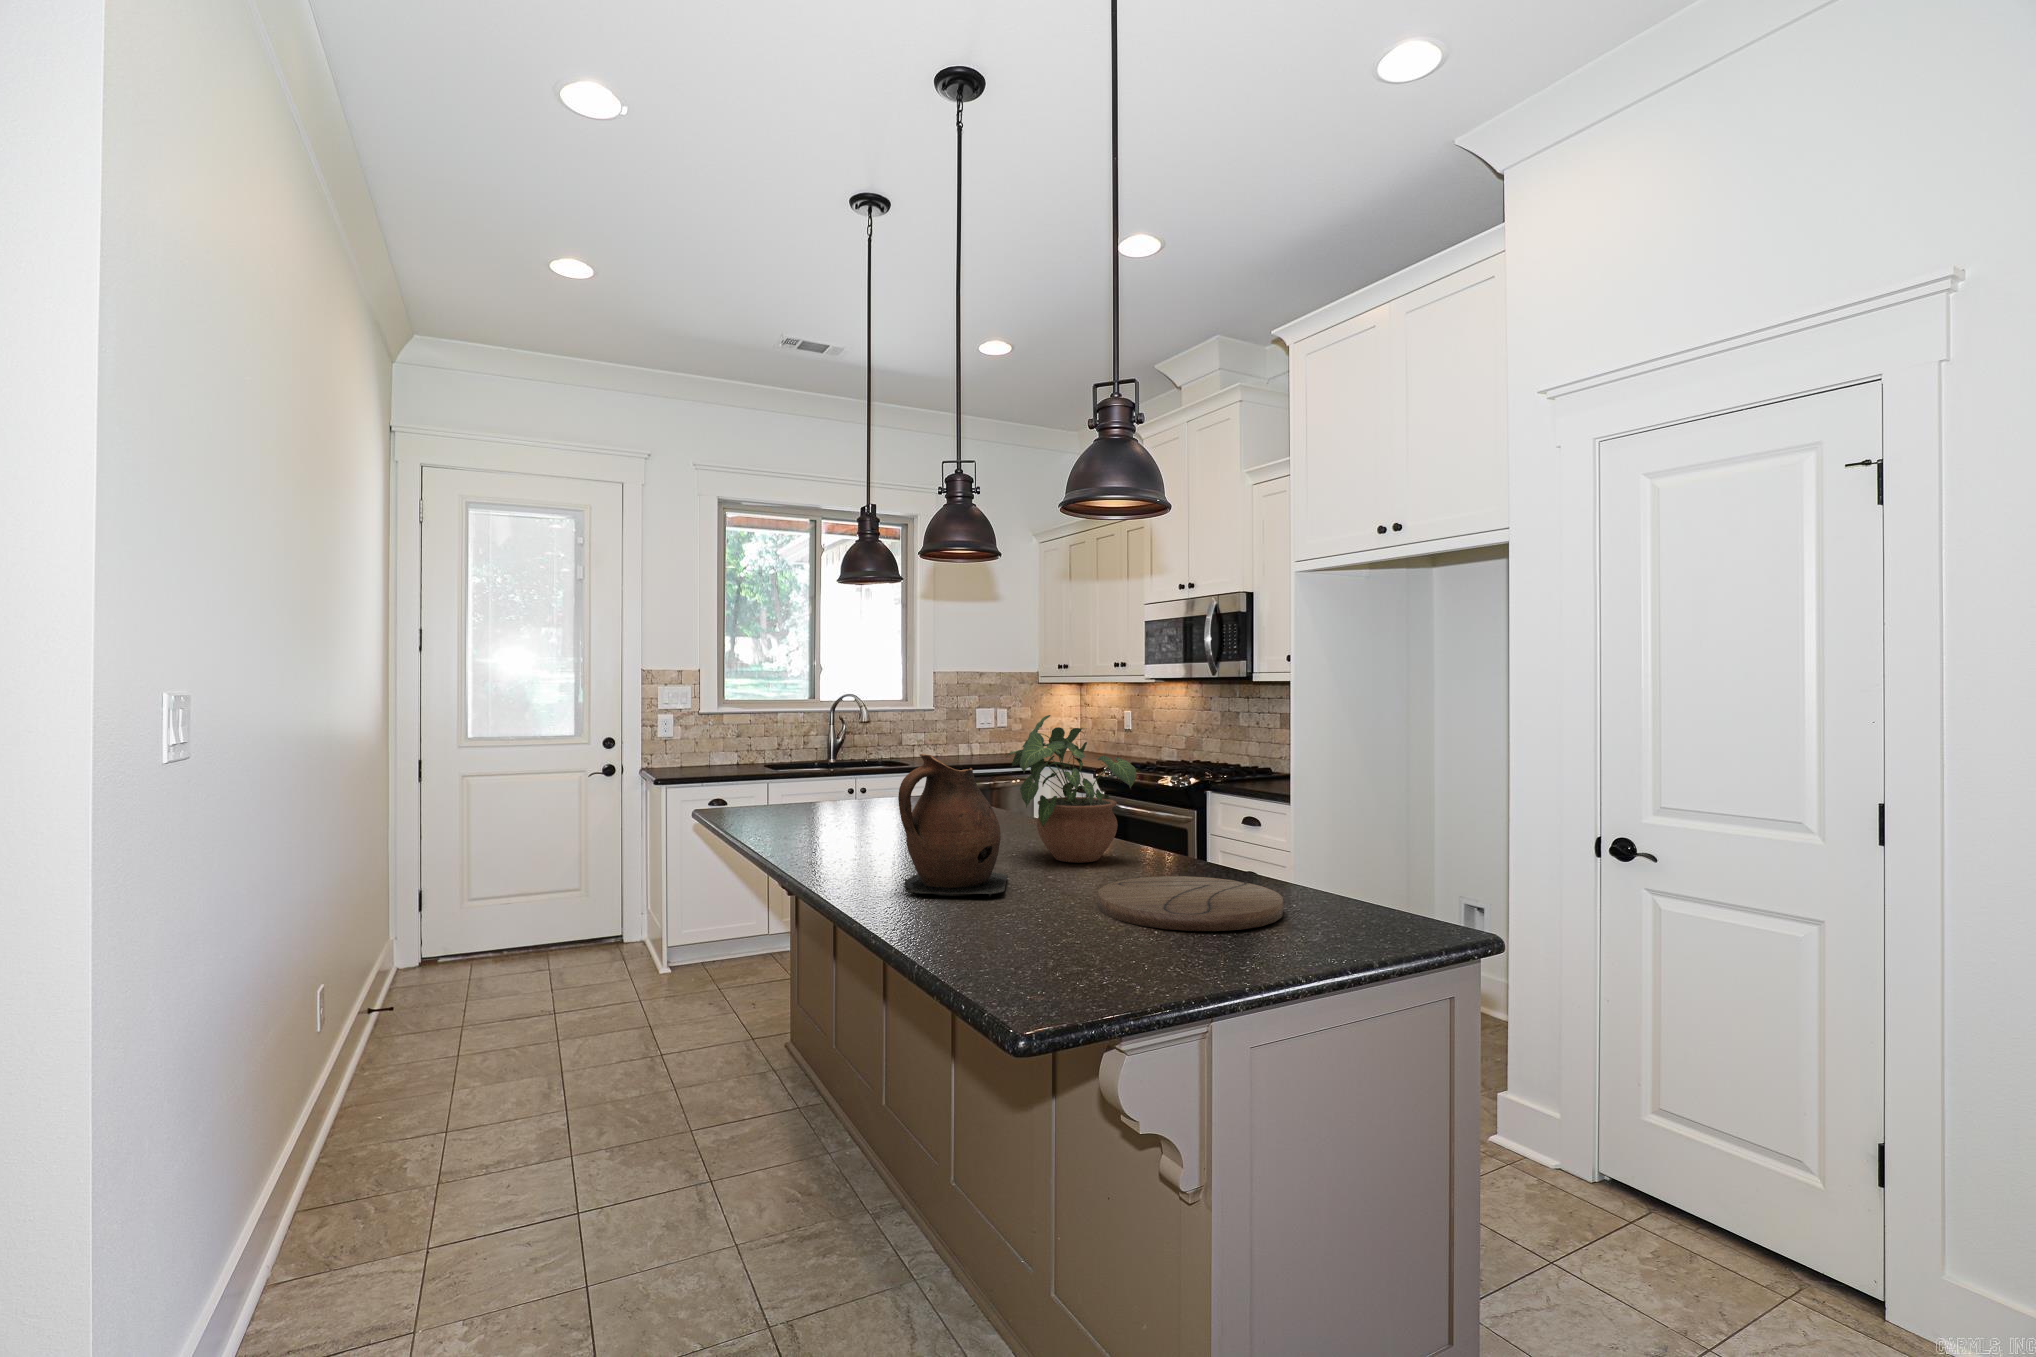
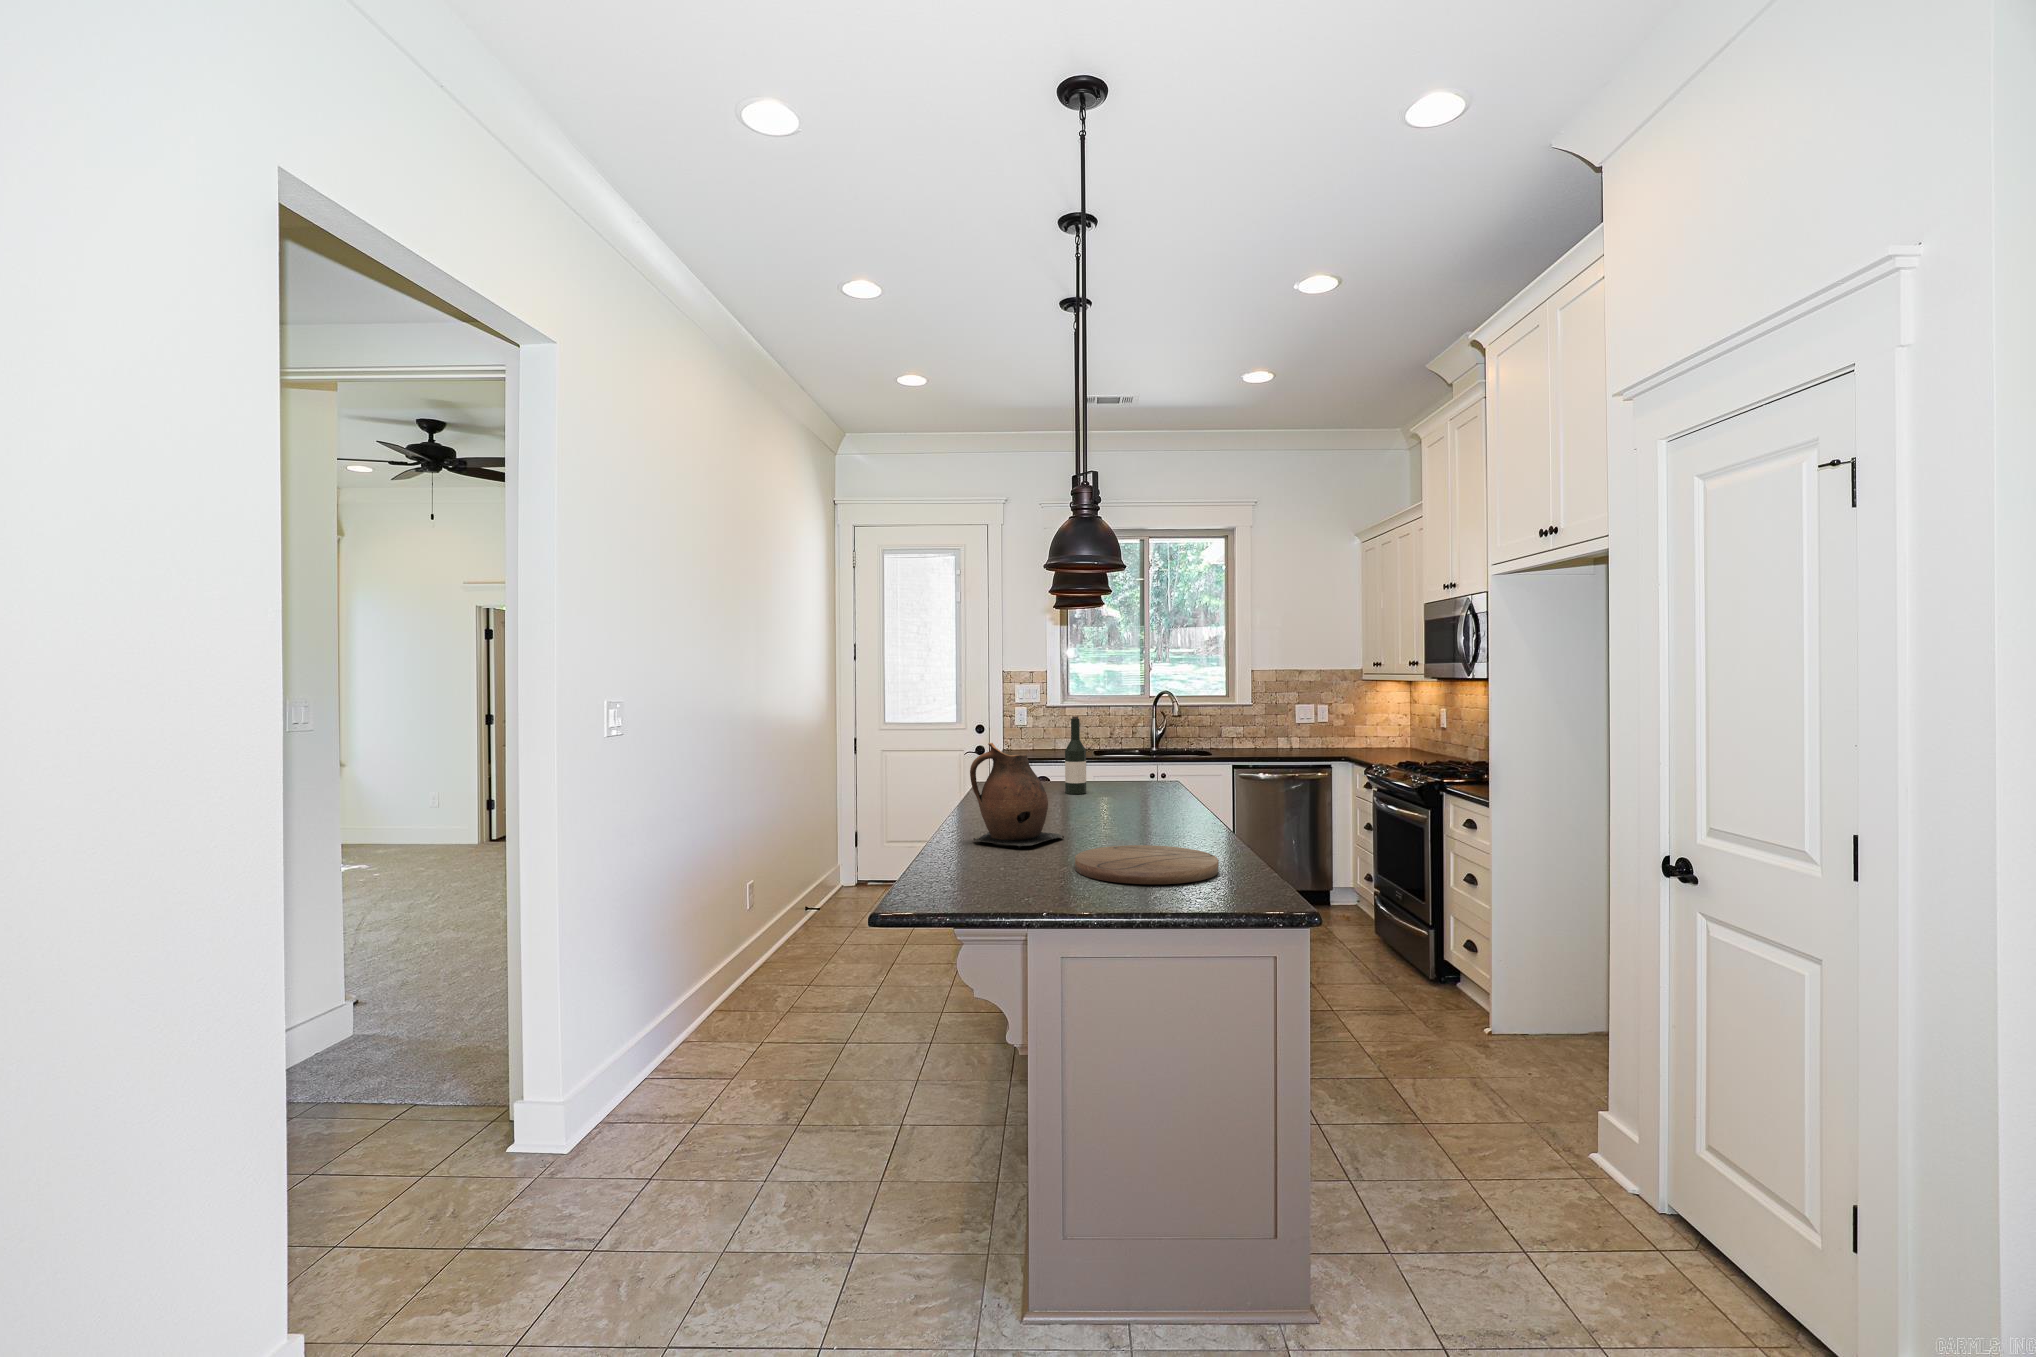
potted plant: present [1006,715,1137,863] -> none [1095,715,1193,834]
wine bottle: none [868,720,894,819] -> present [1065,716,1086,794]

